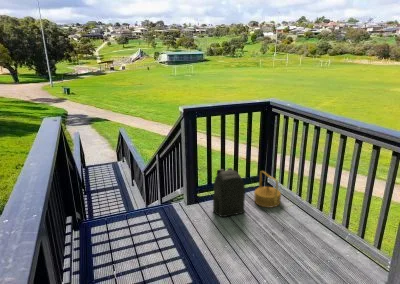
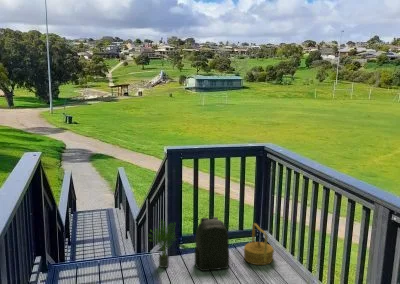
potted plant: none [166,172,199,217] -> present [150,222,174,268]

